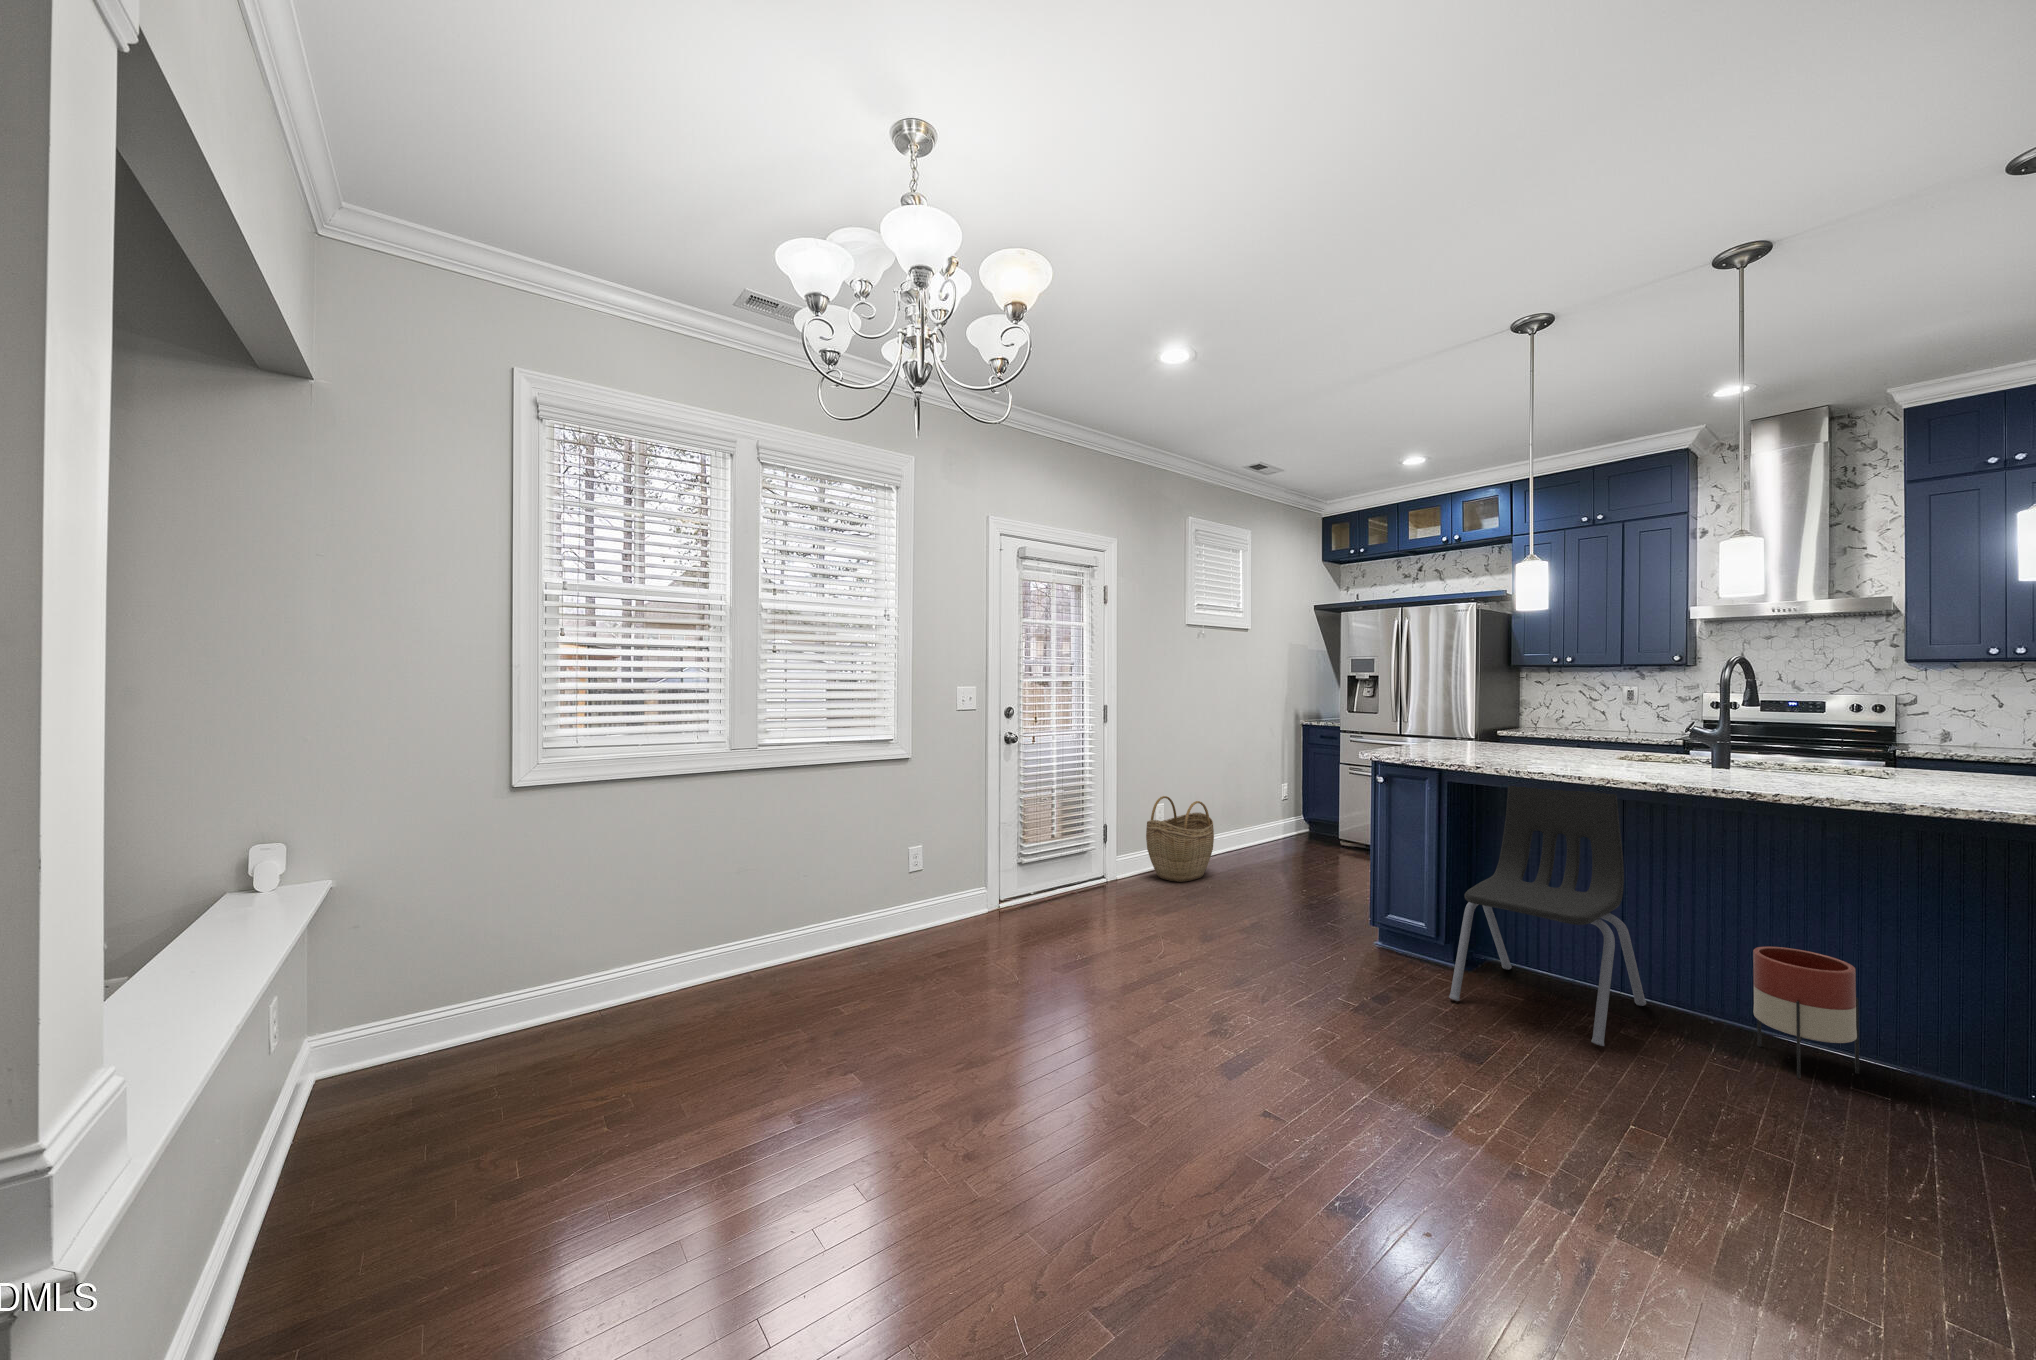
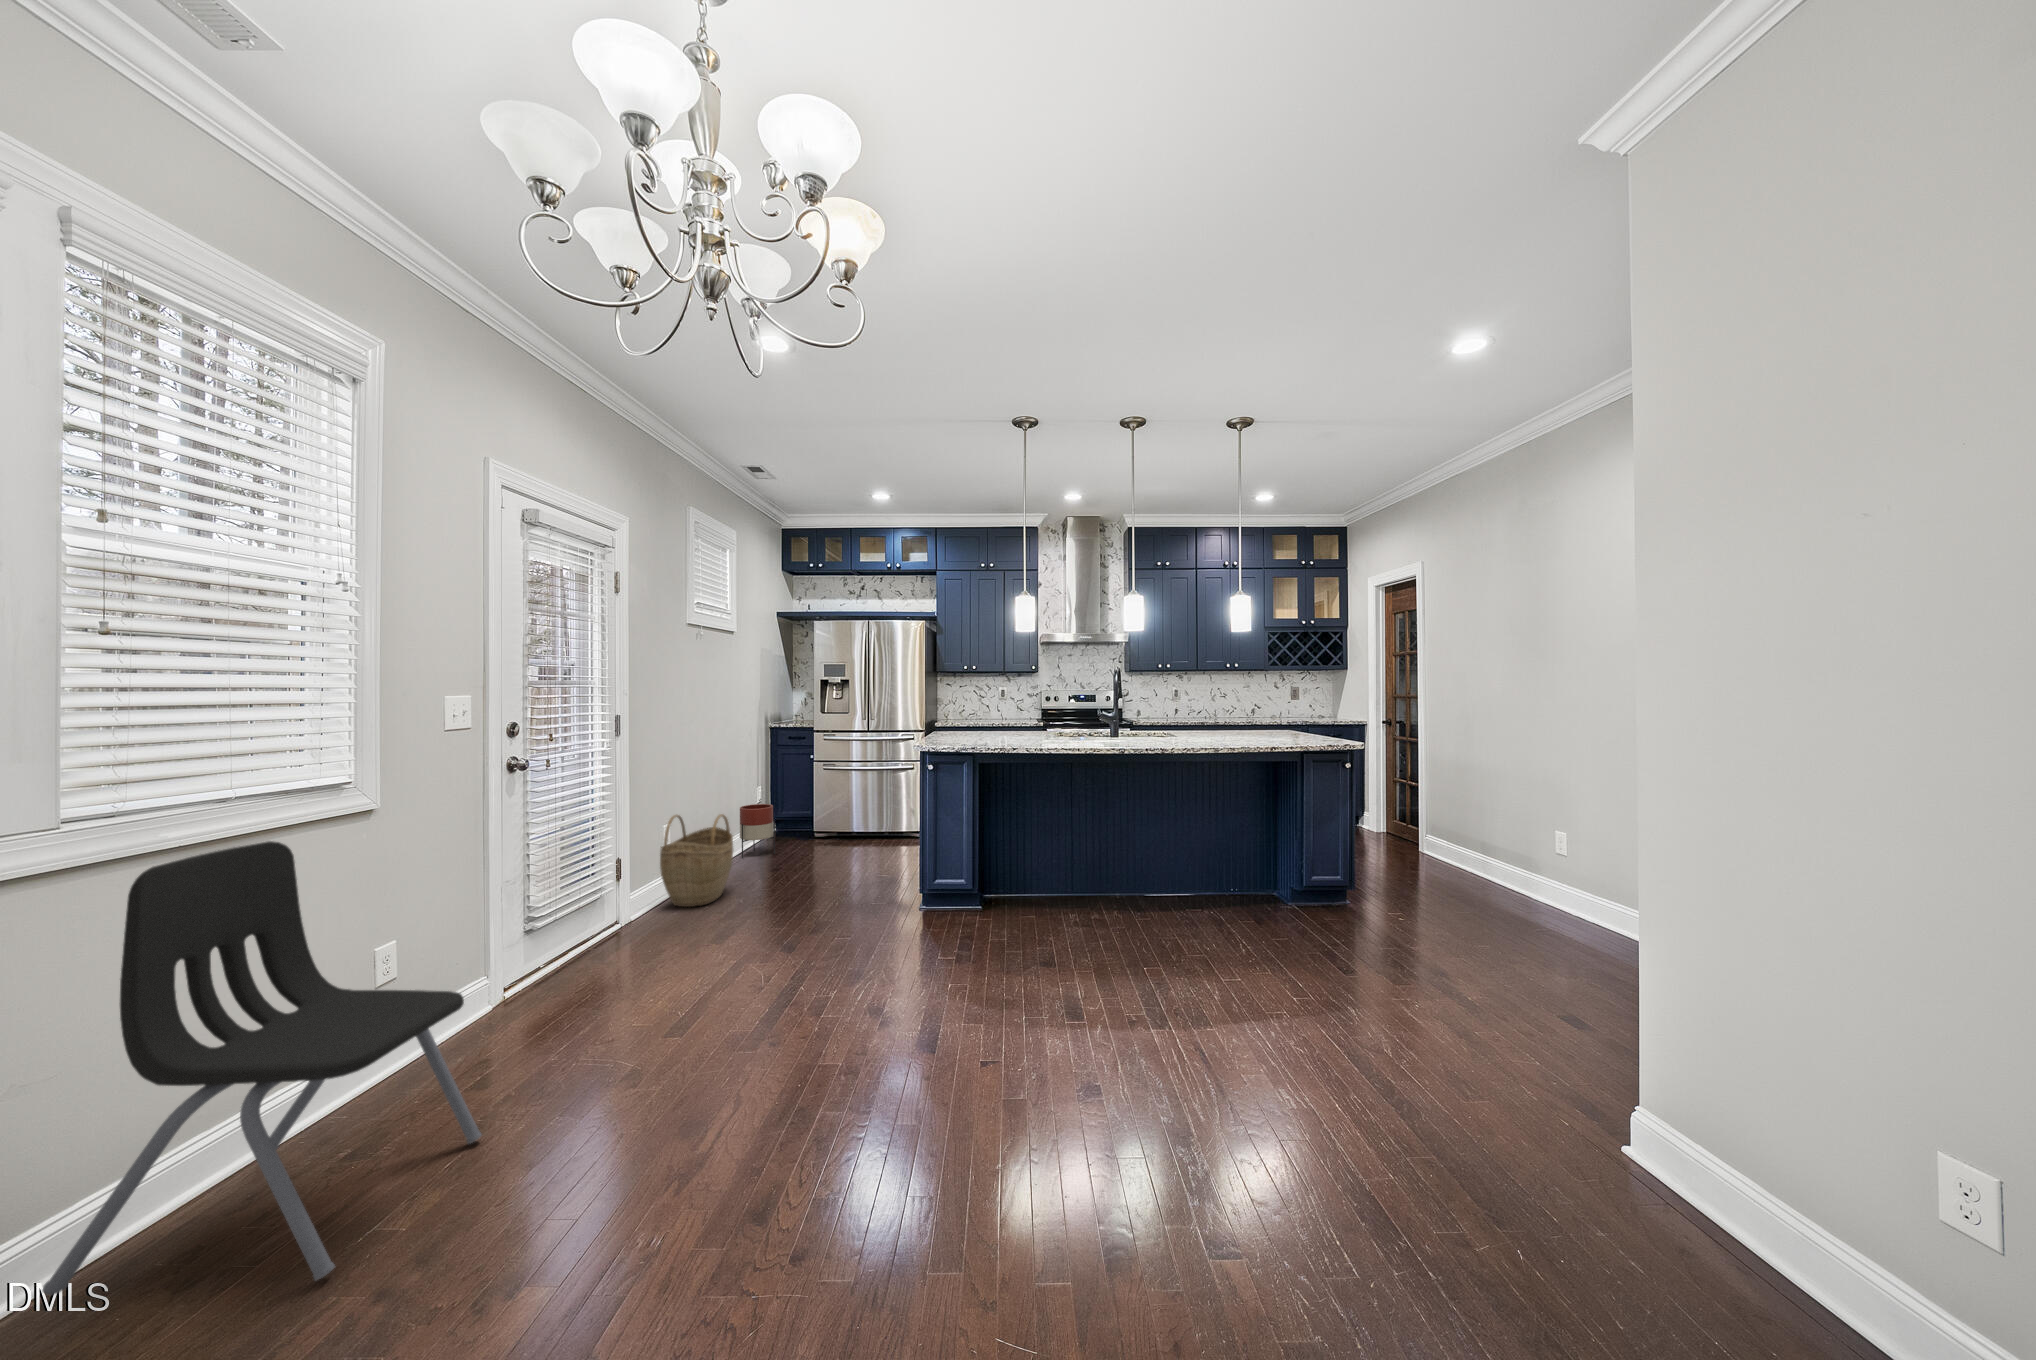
dining chair: present [1449,786,1646,1046] -> present [42,841,481,1295]
planter: present [1753,947,1859,1079] -> present [740,804,775,858]

